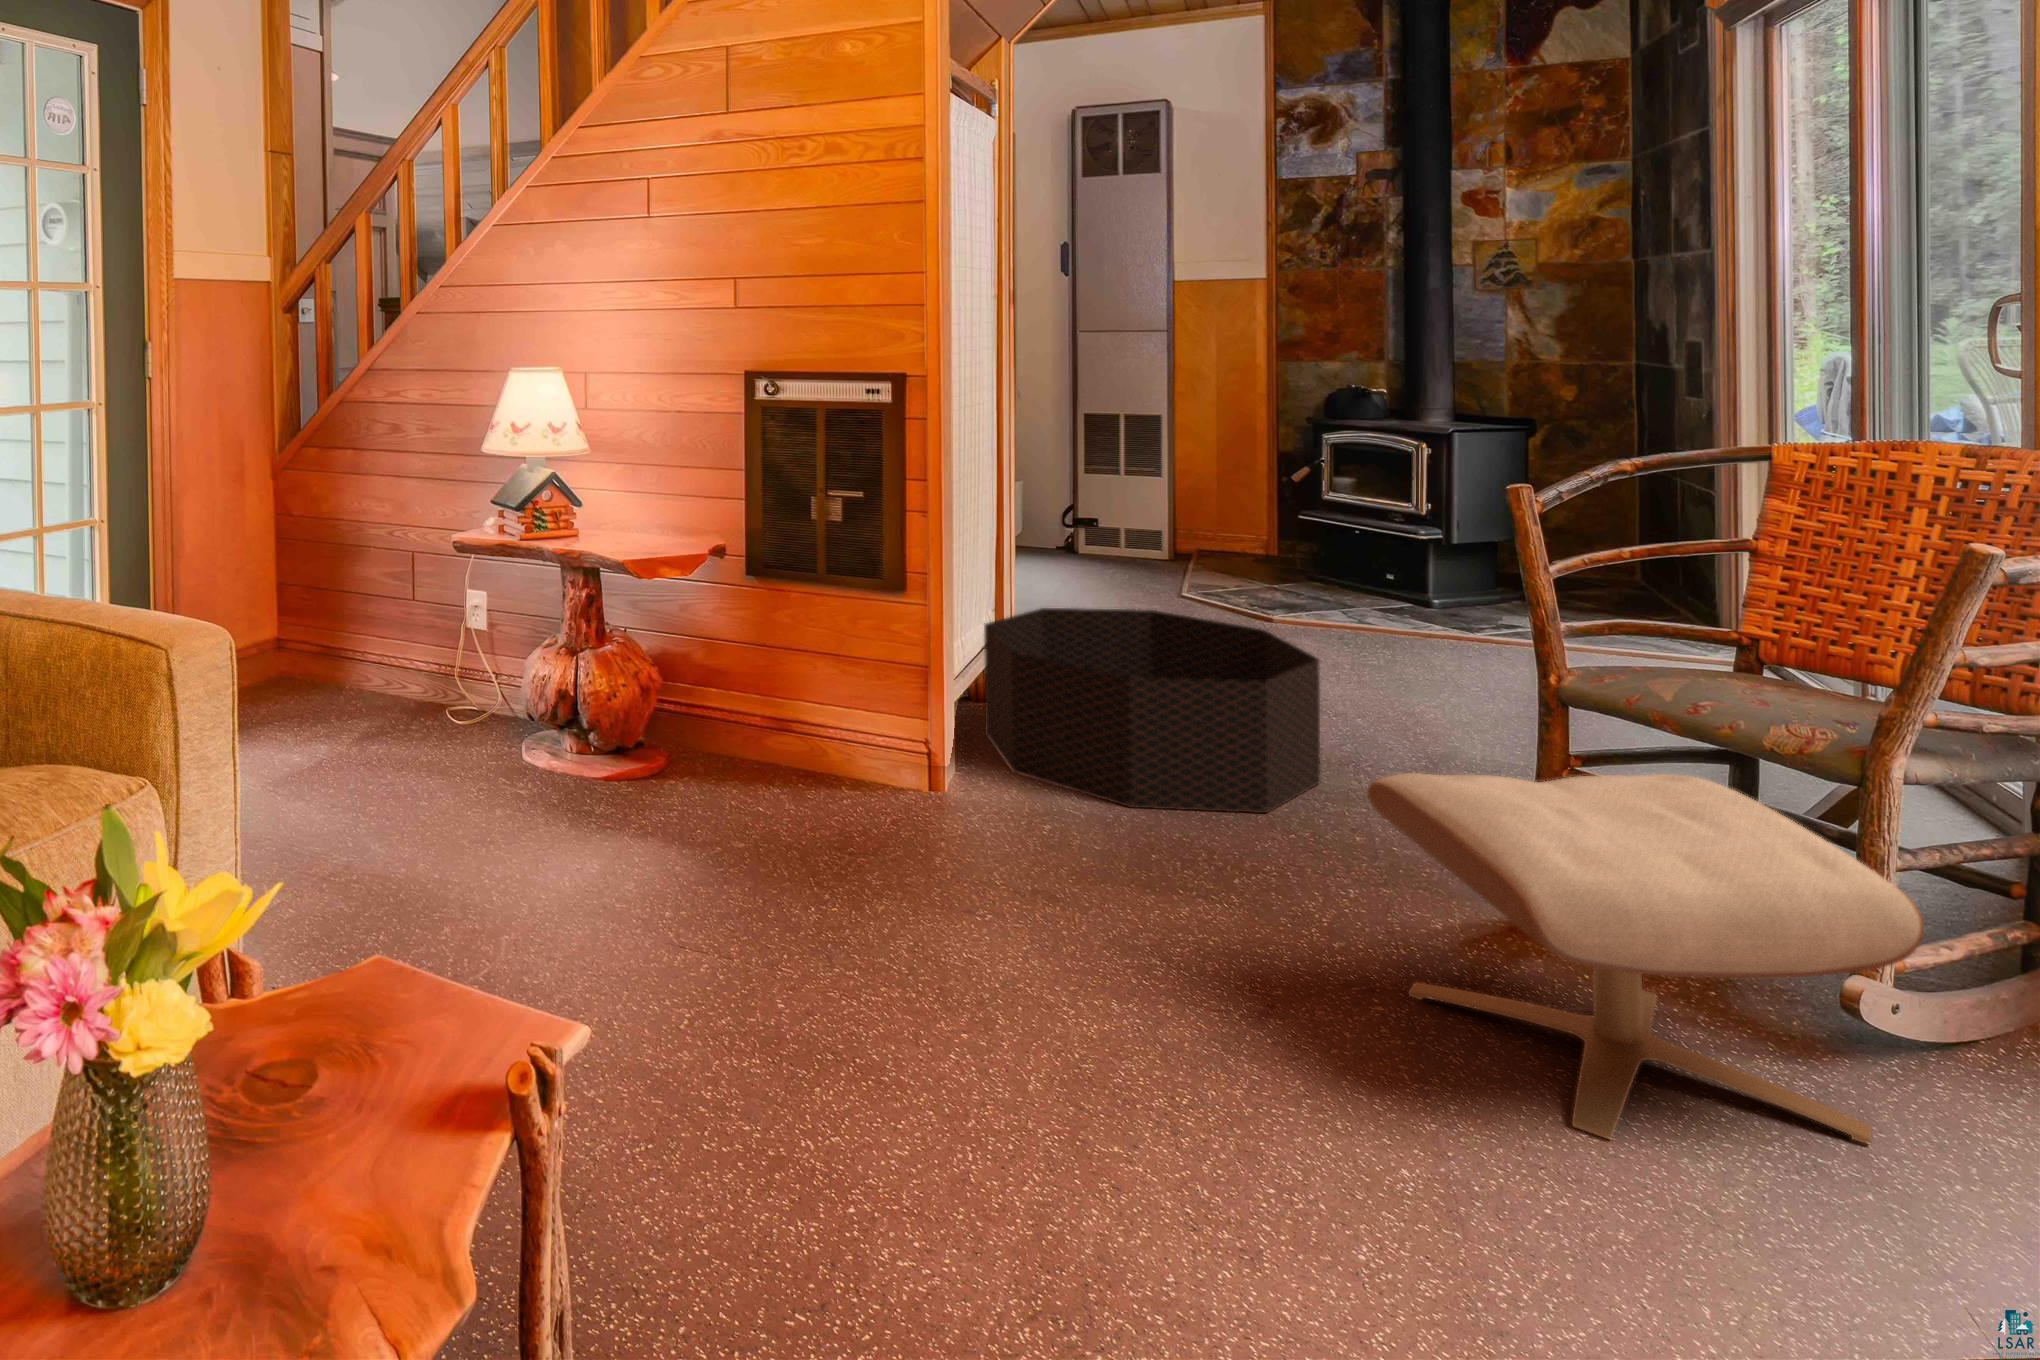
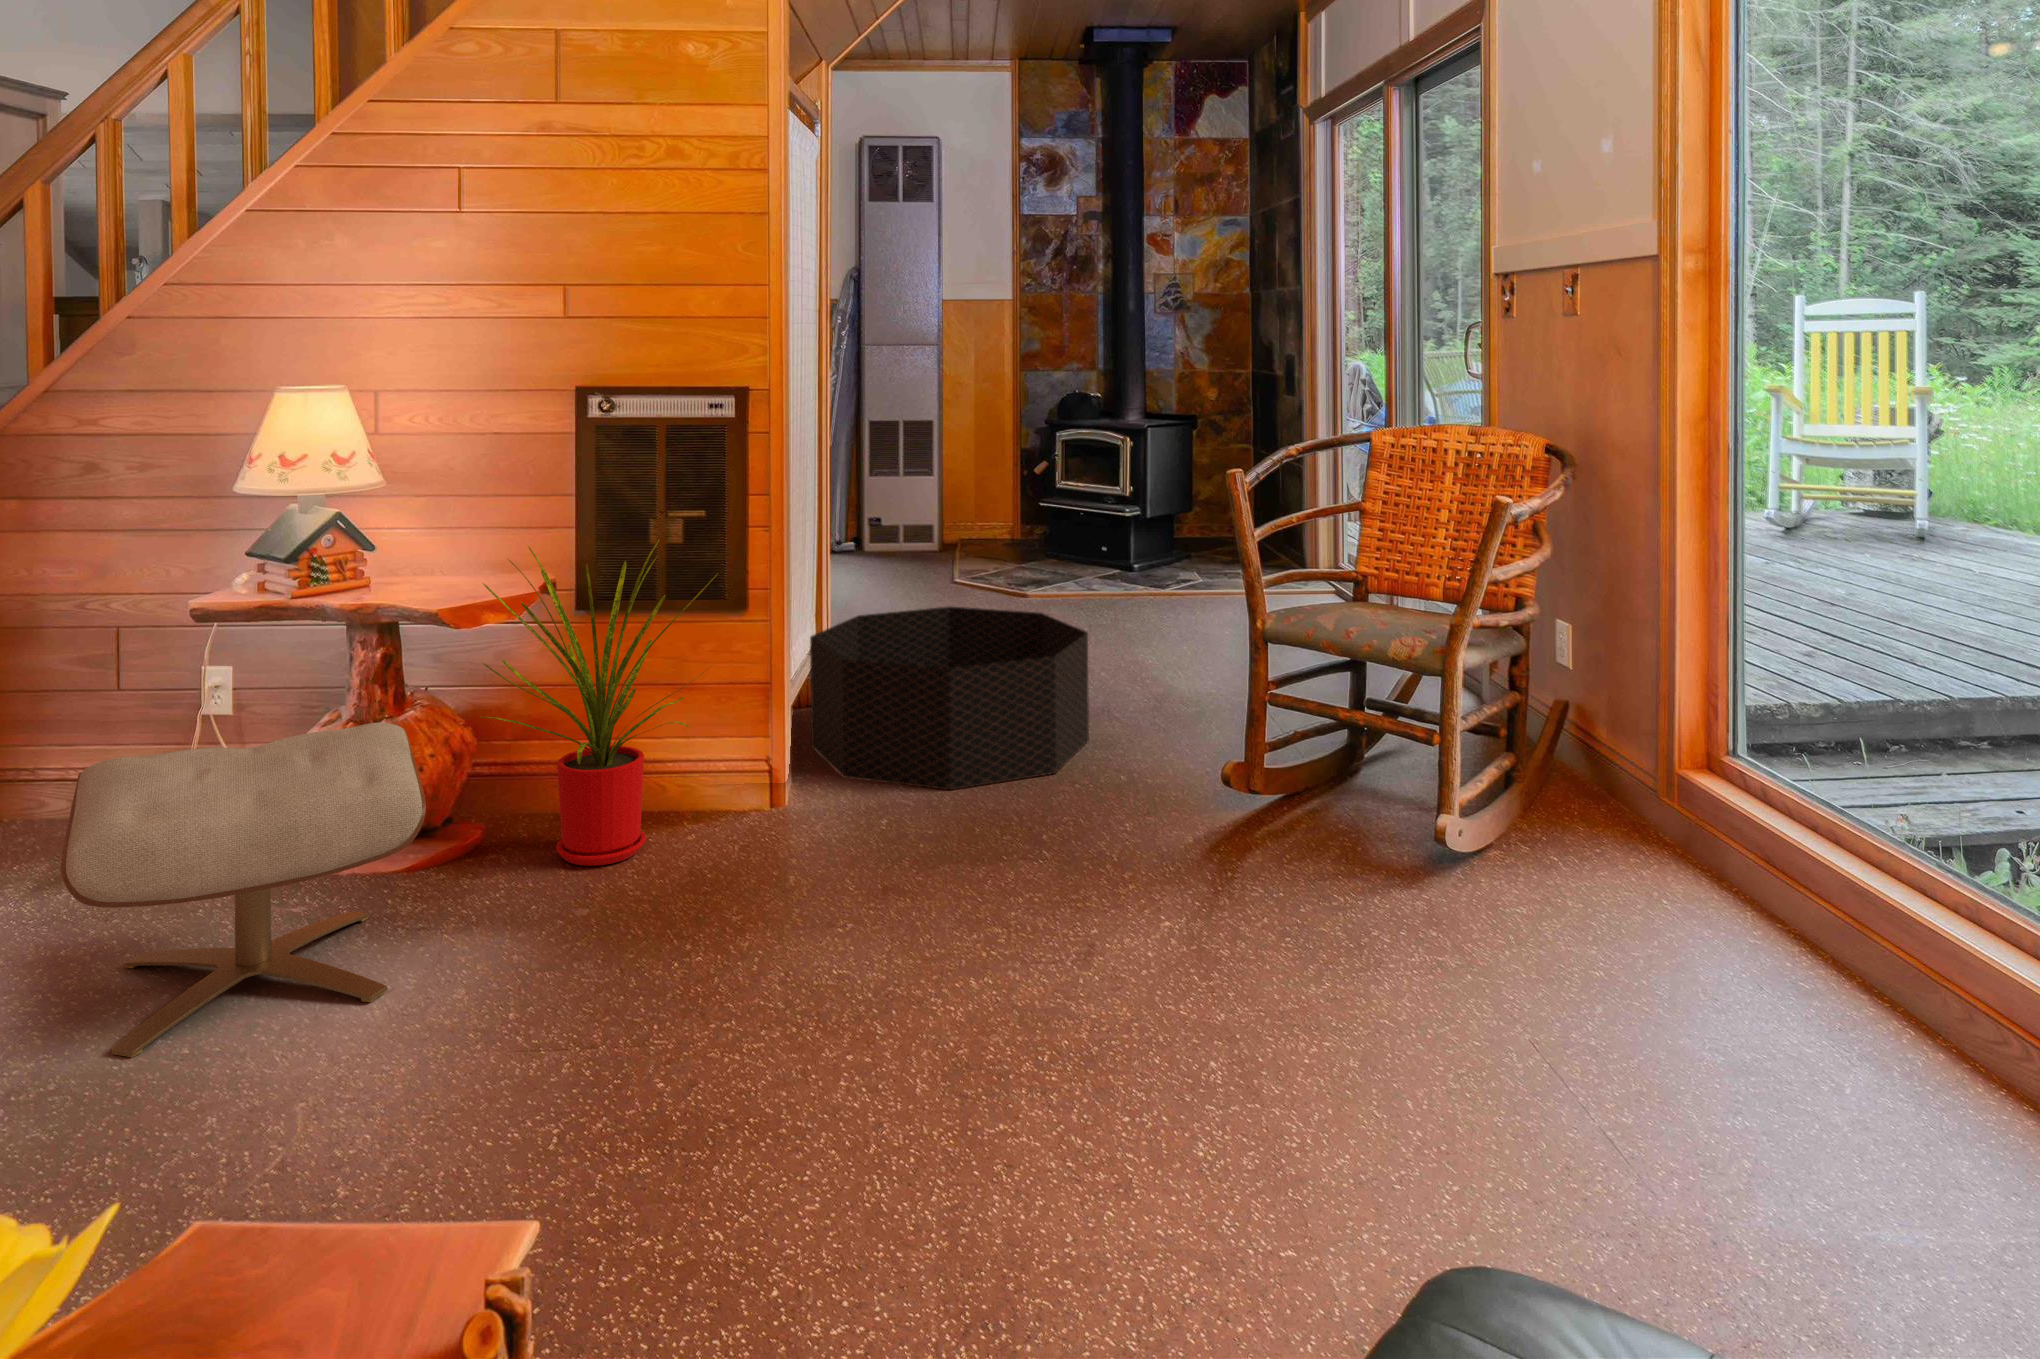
house plant: none [650,512,869,812] -> present [482,540,717,866]
ottoman: present [1367,773,1924,1144] -> present [61,723,426,1057]

